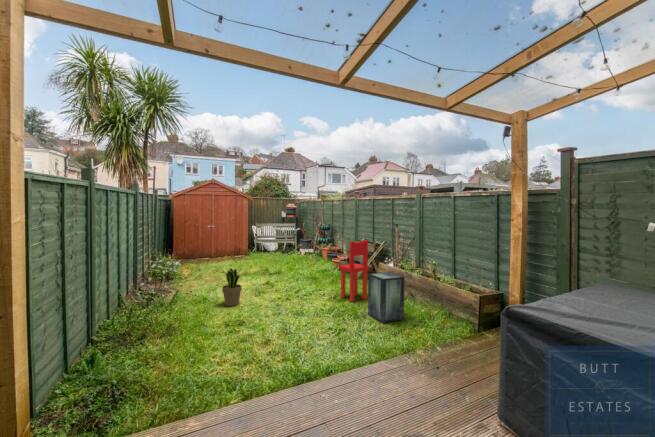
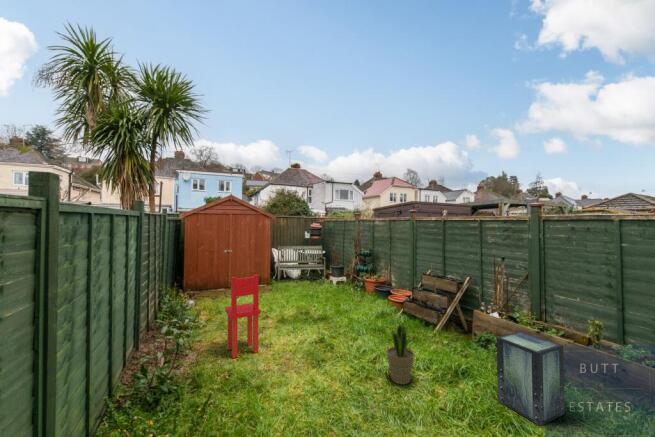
chair: present [339,240,369,302] -> present [225,274,260,358]
potted plant: present [221,268,242,306] -> present [386,325,416,384]

